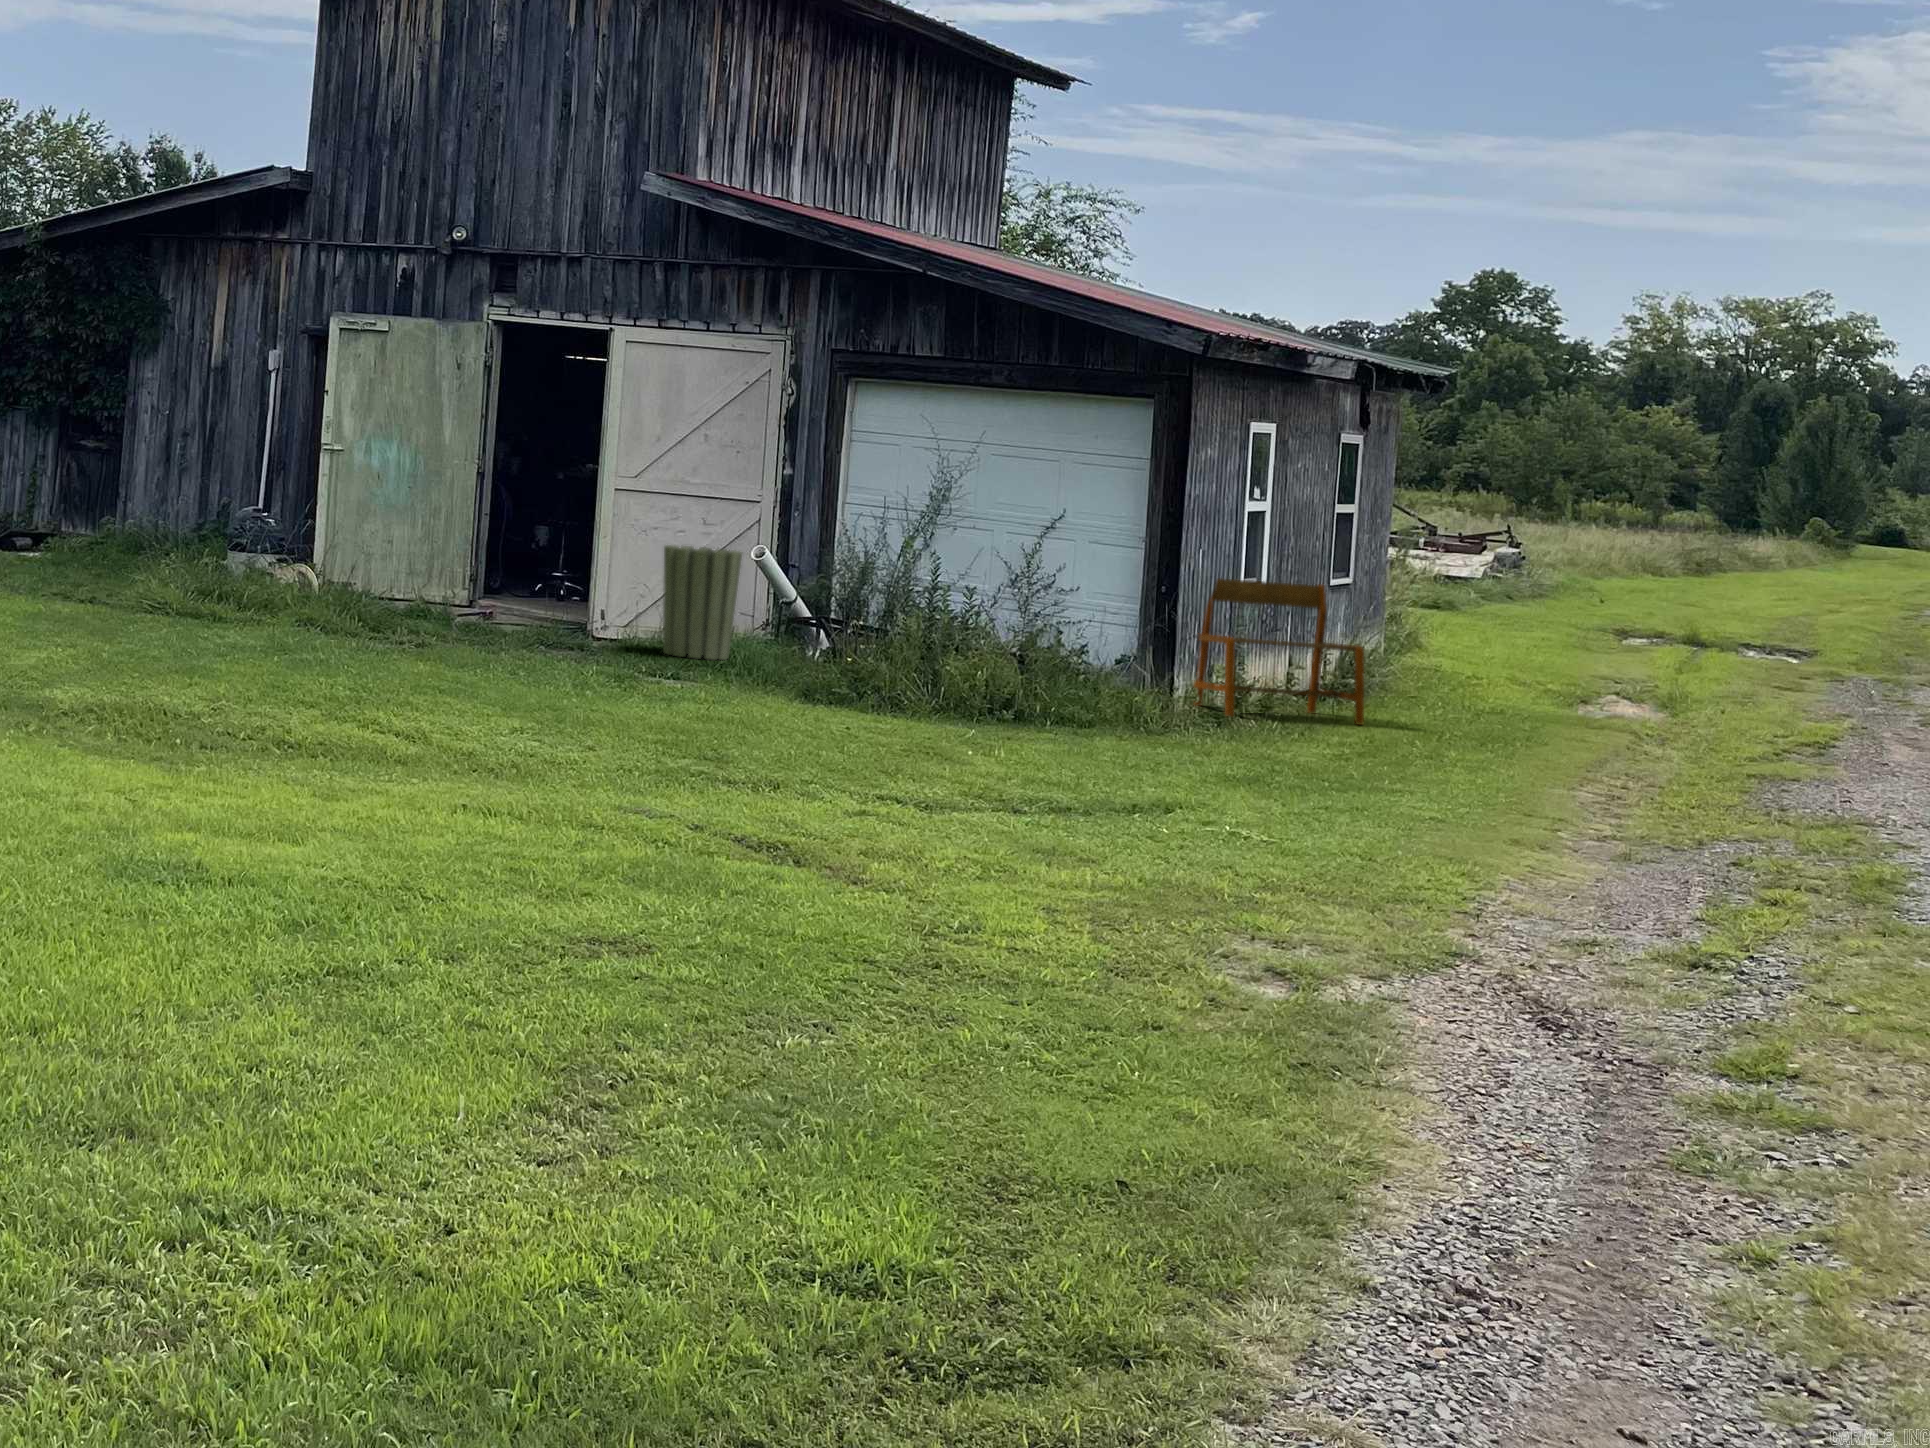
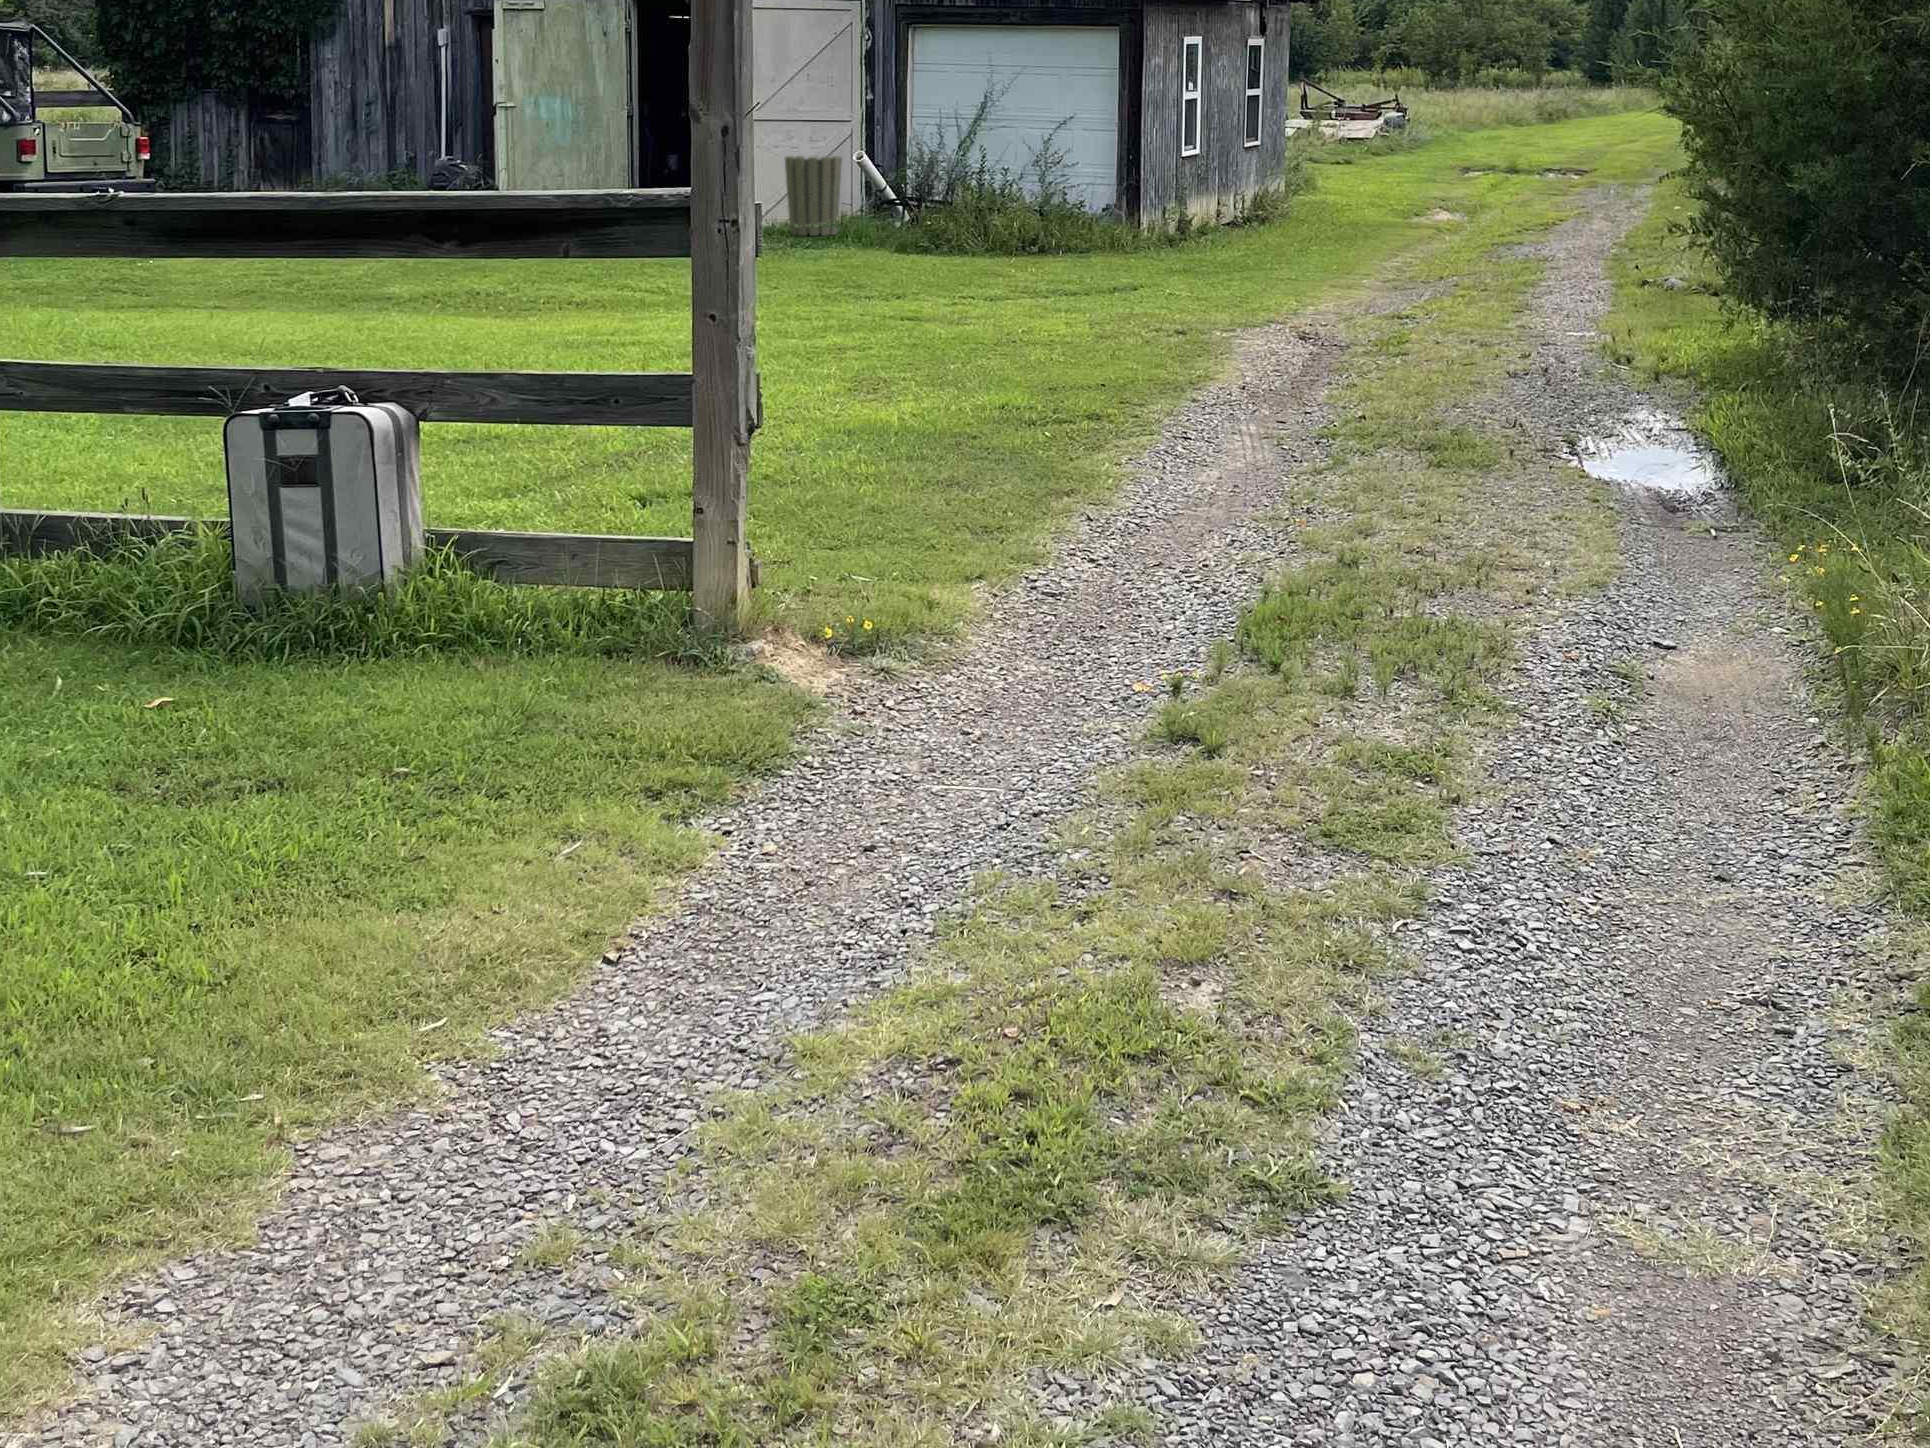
bench: present [1194,578,1364,725] -> none [1153,145,1262,238]

